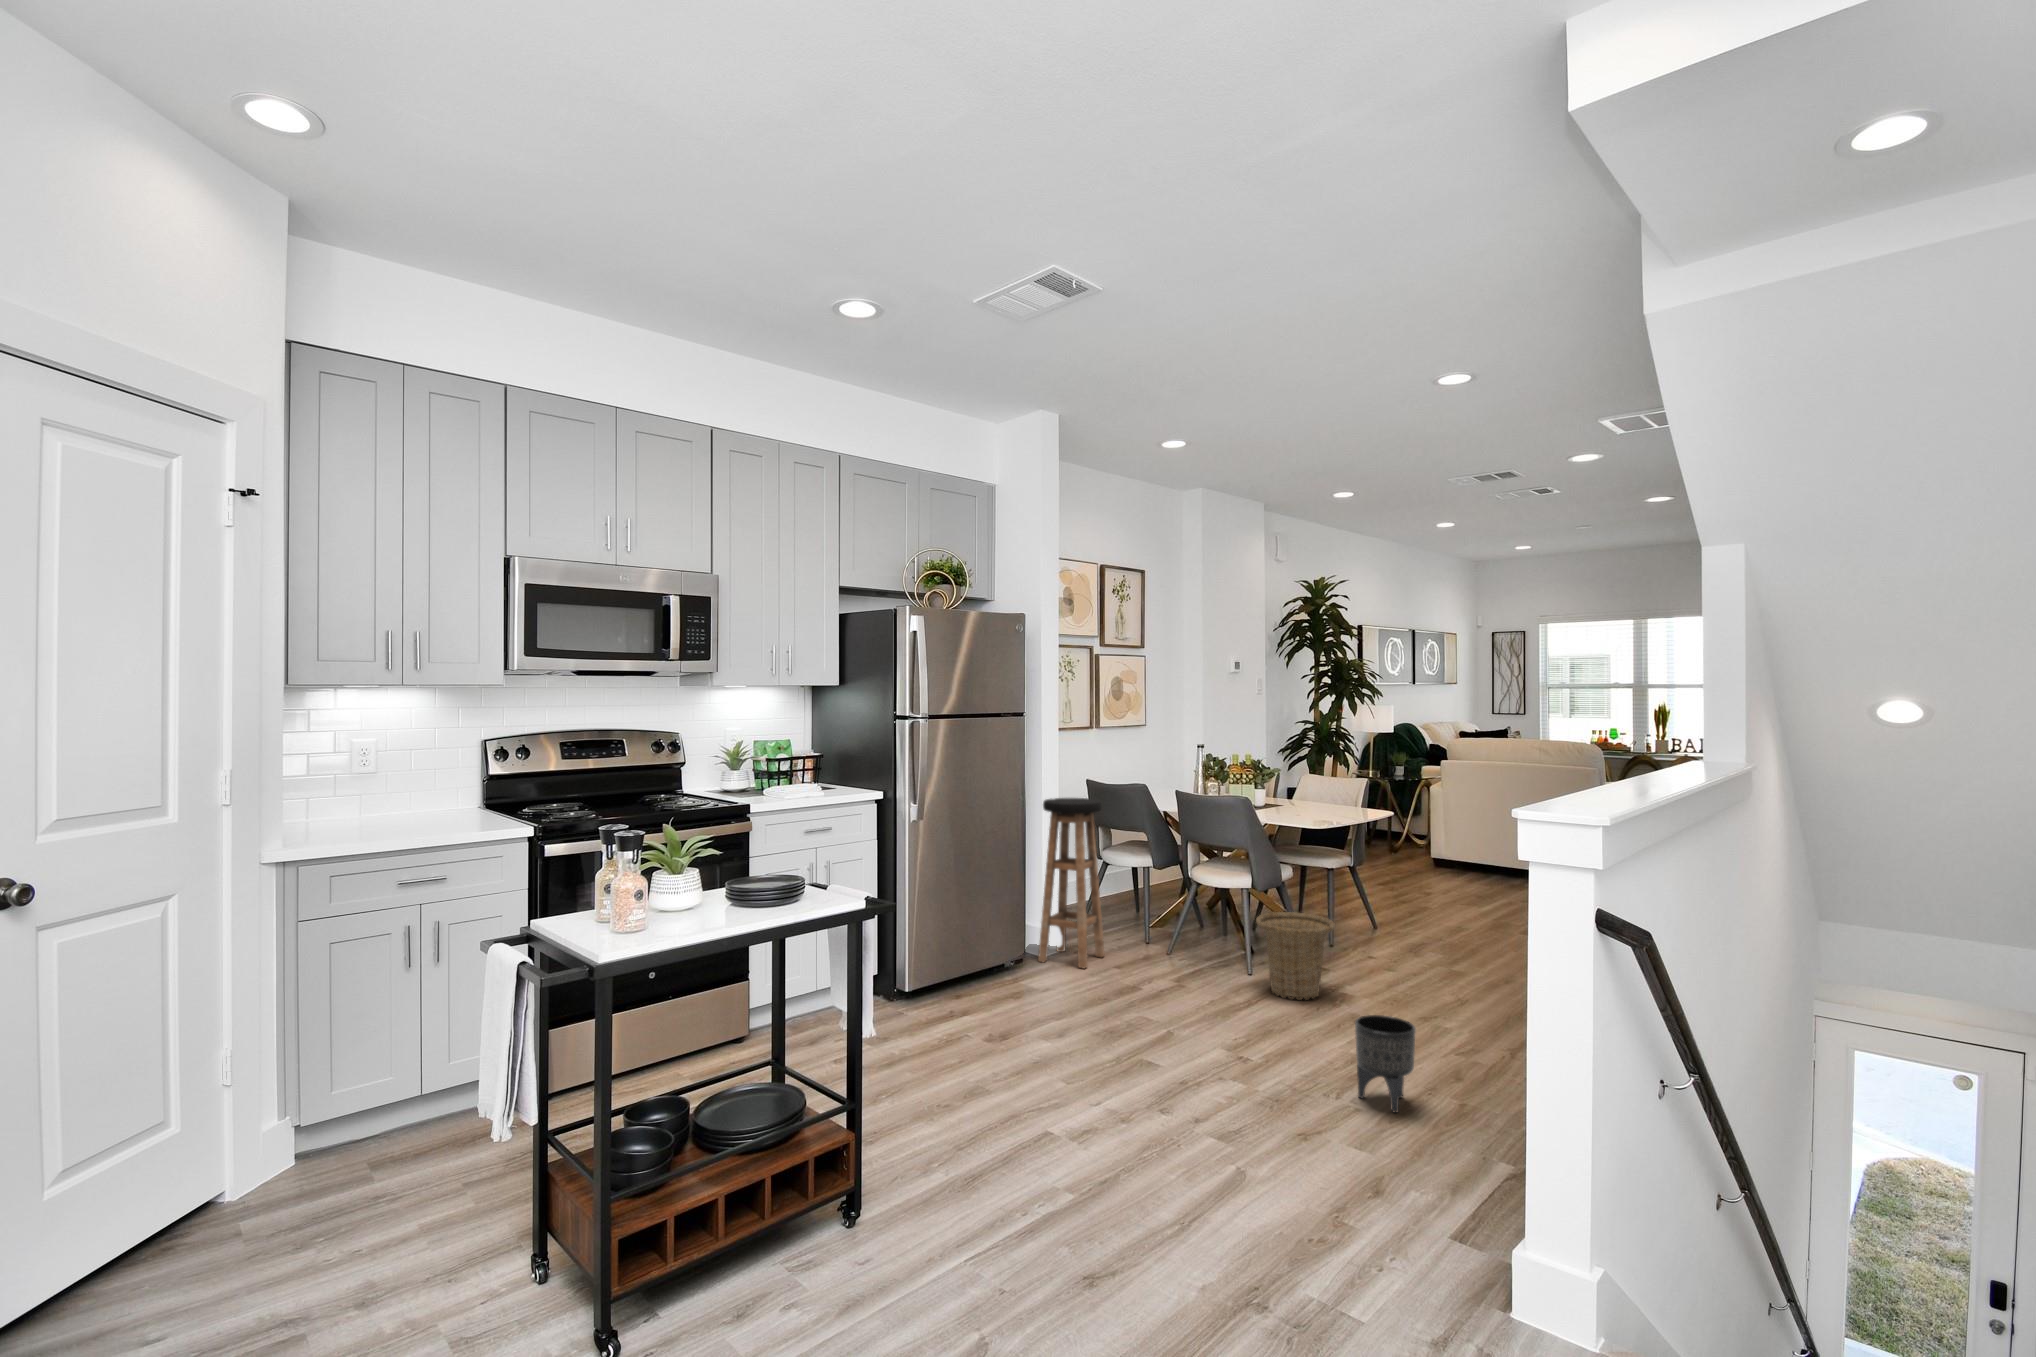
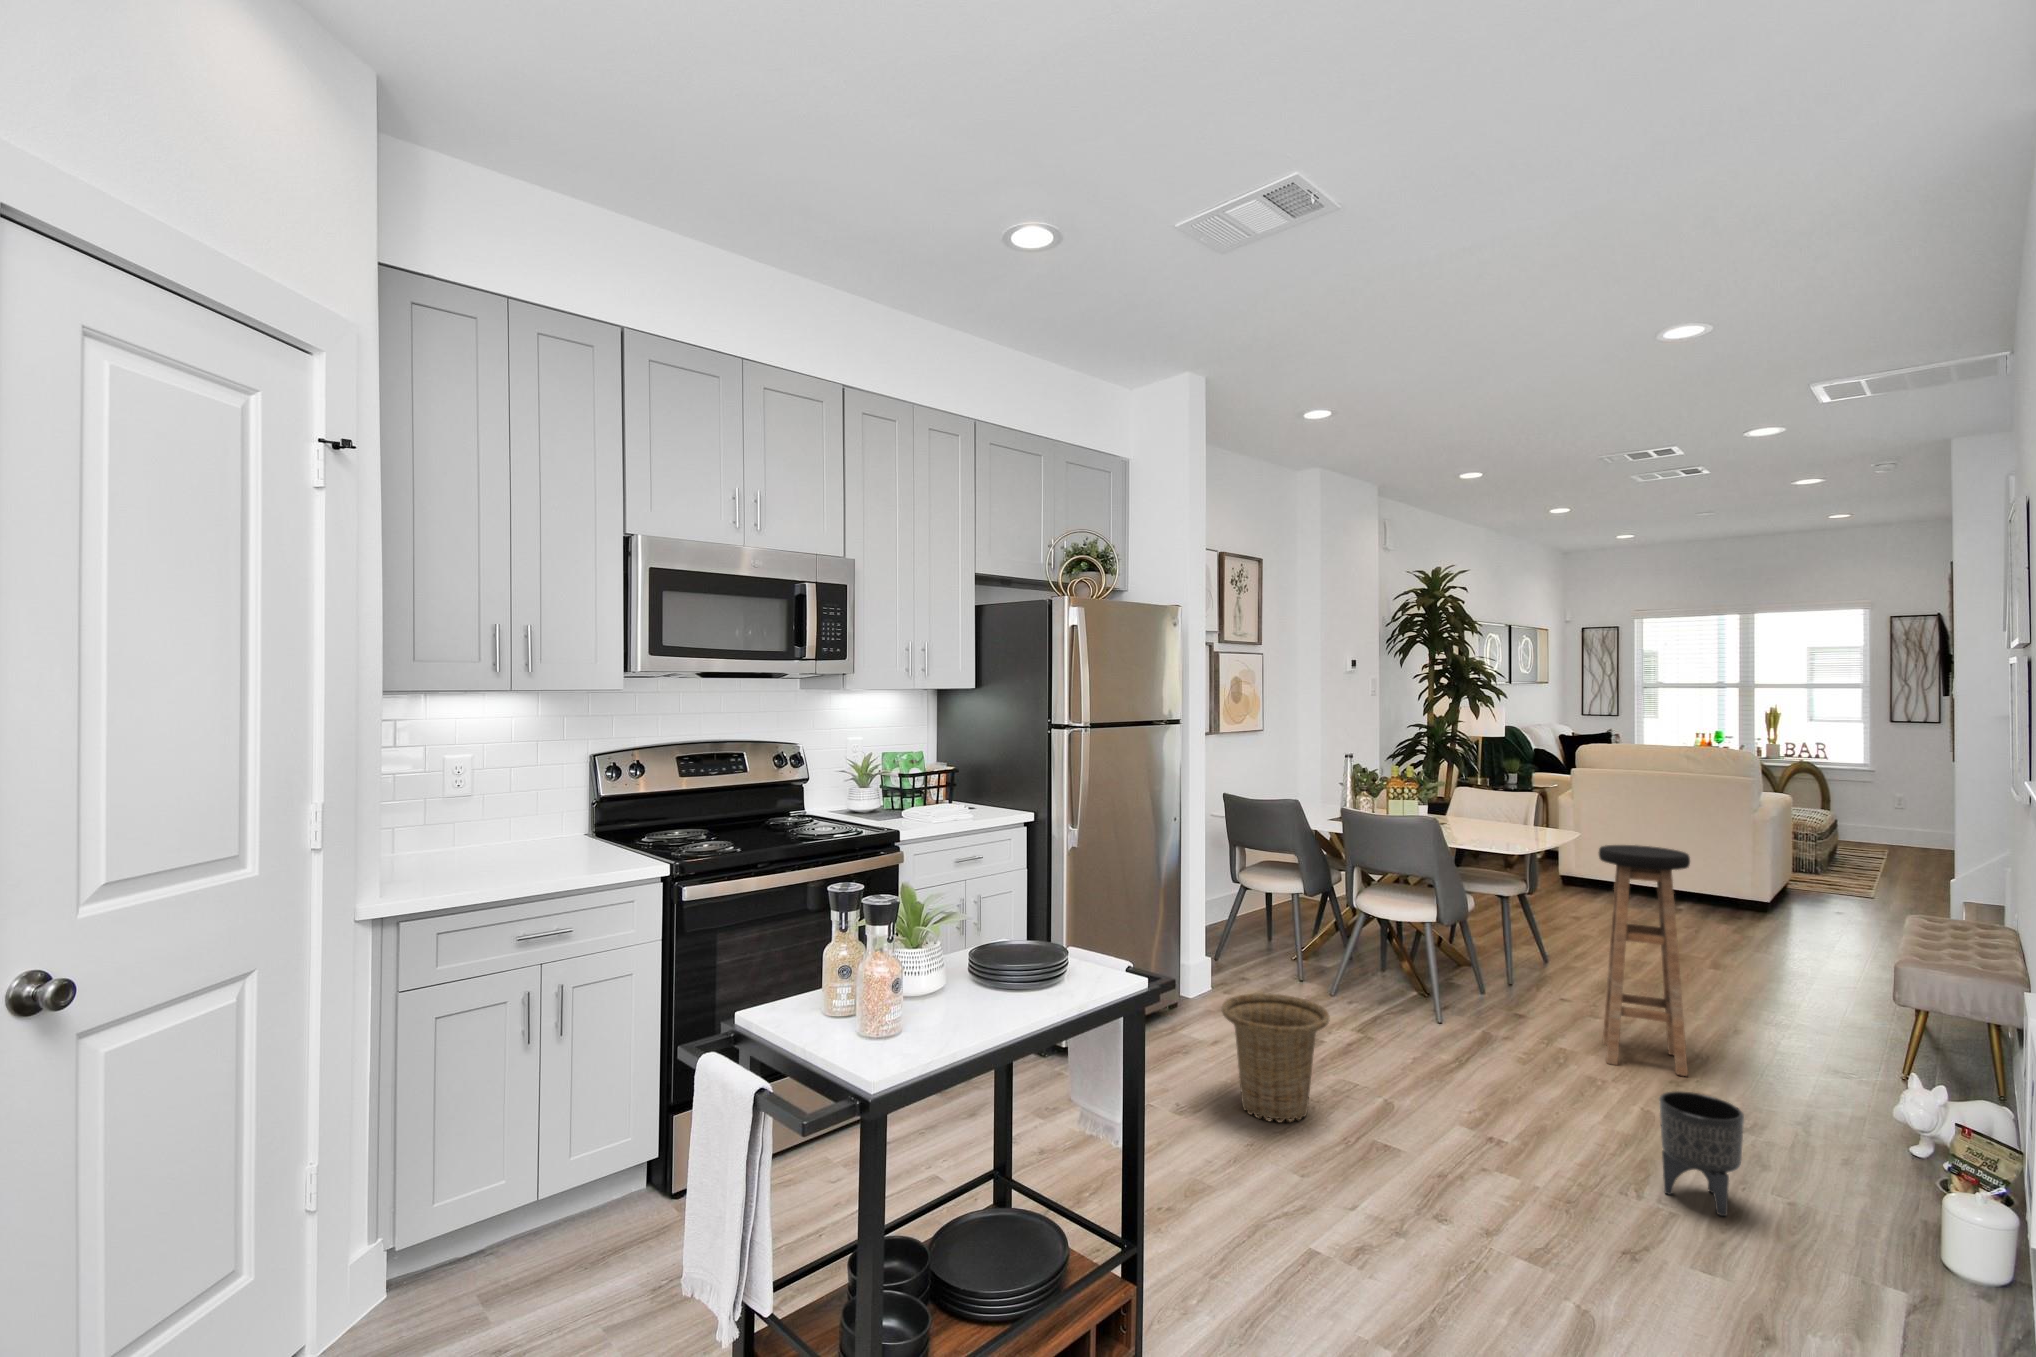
bar stool: present [1038,798,1105,968] -> present [1599,845,1690,1076]
basket: present [1256,912,1335,1000] -> present [1222,993,1329,1123]

